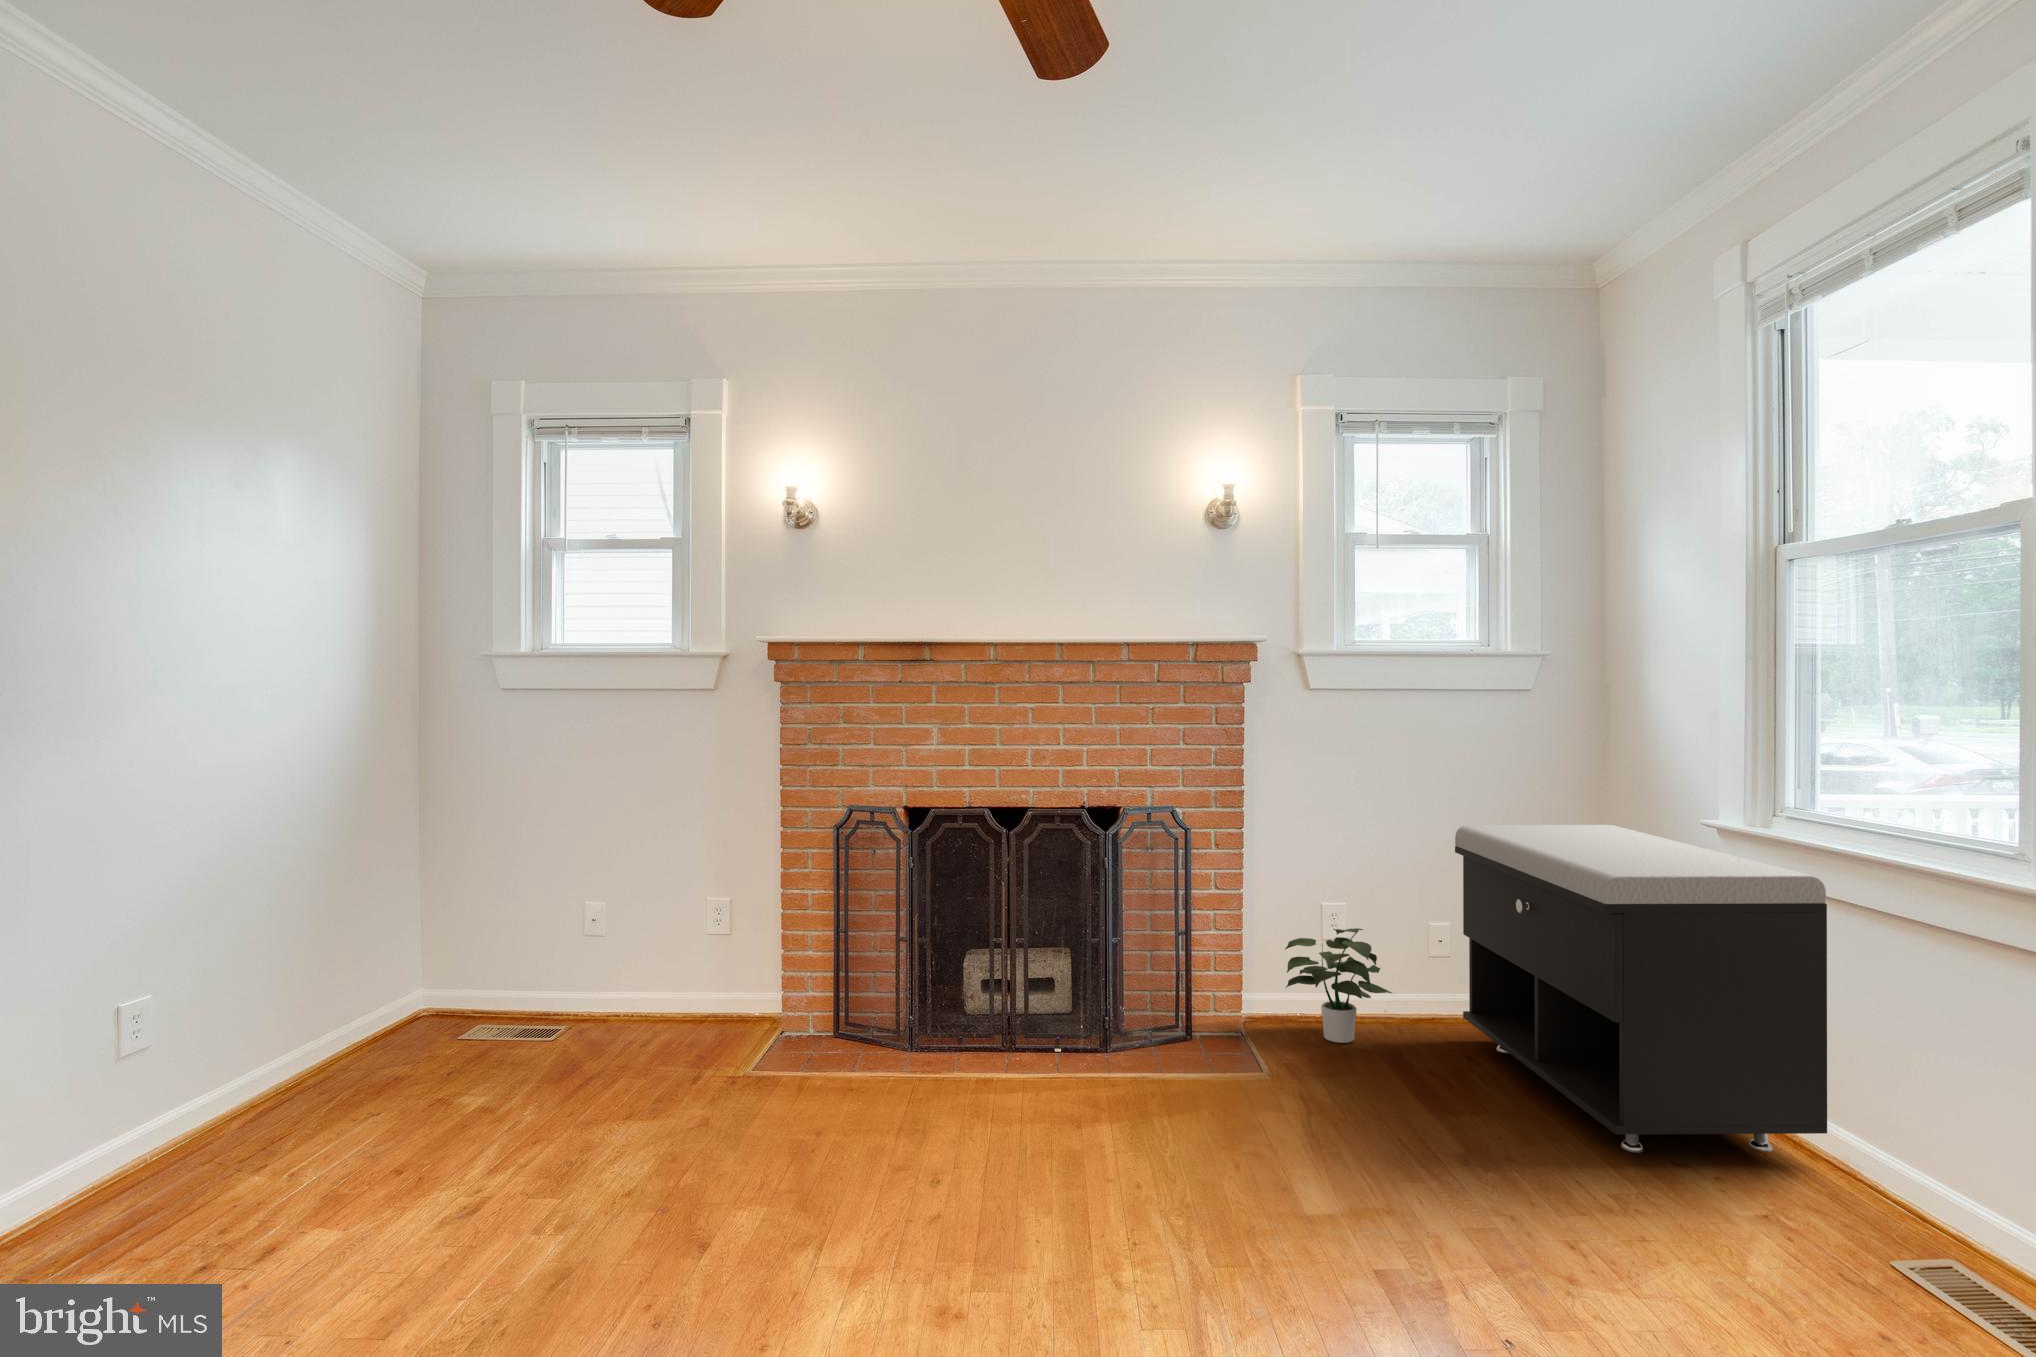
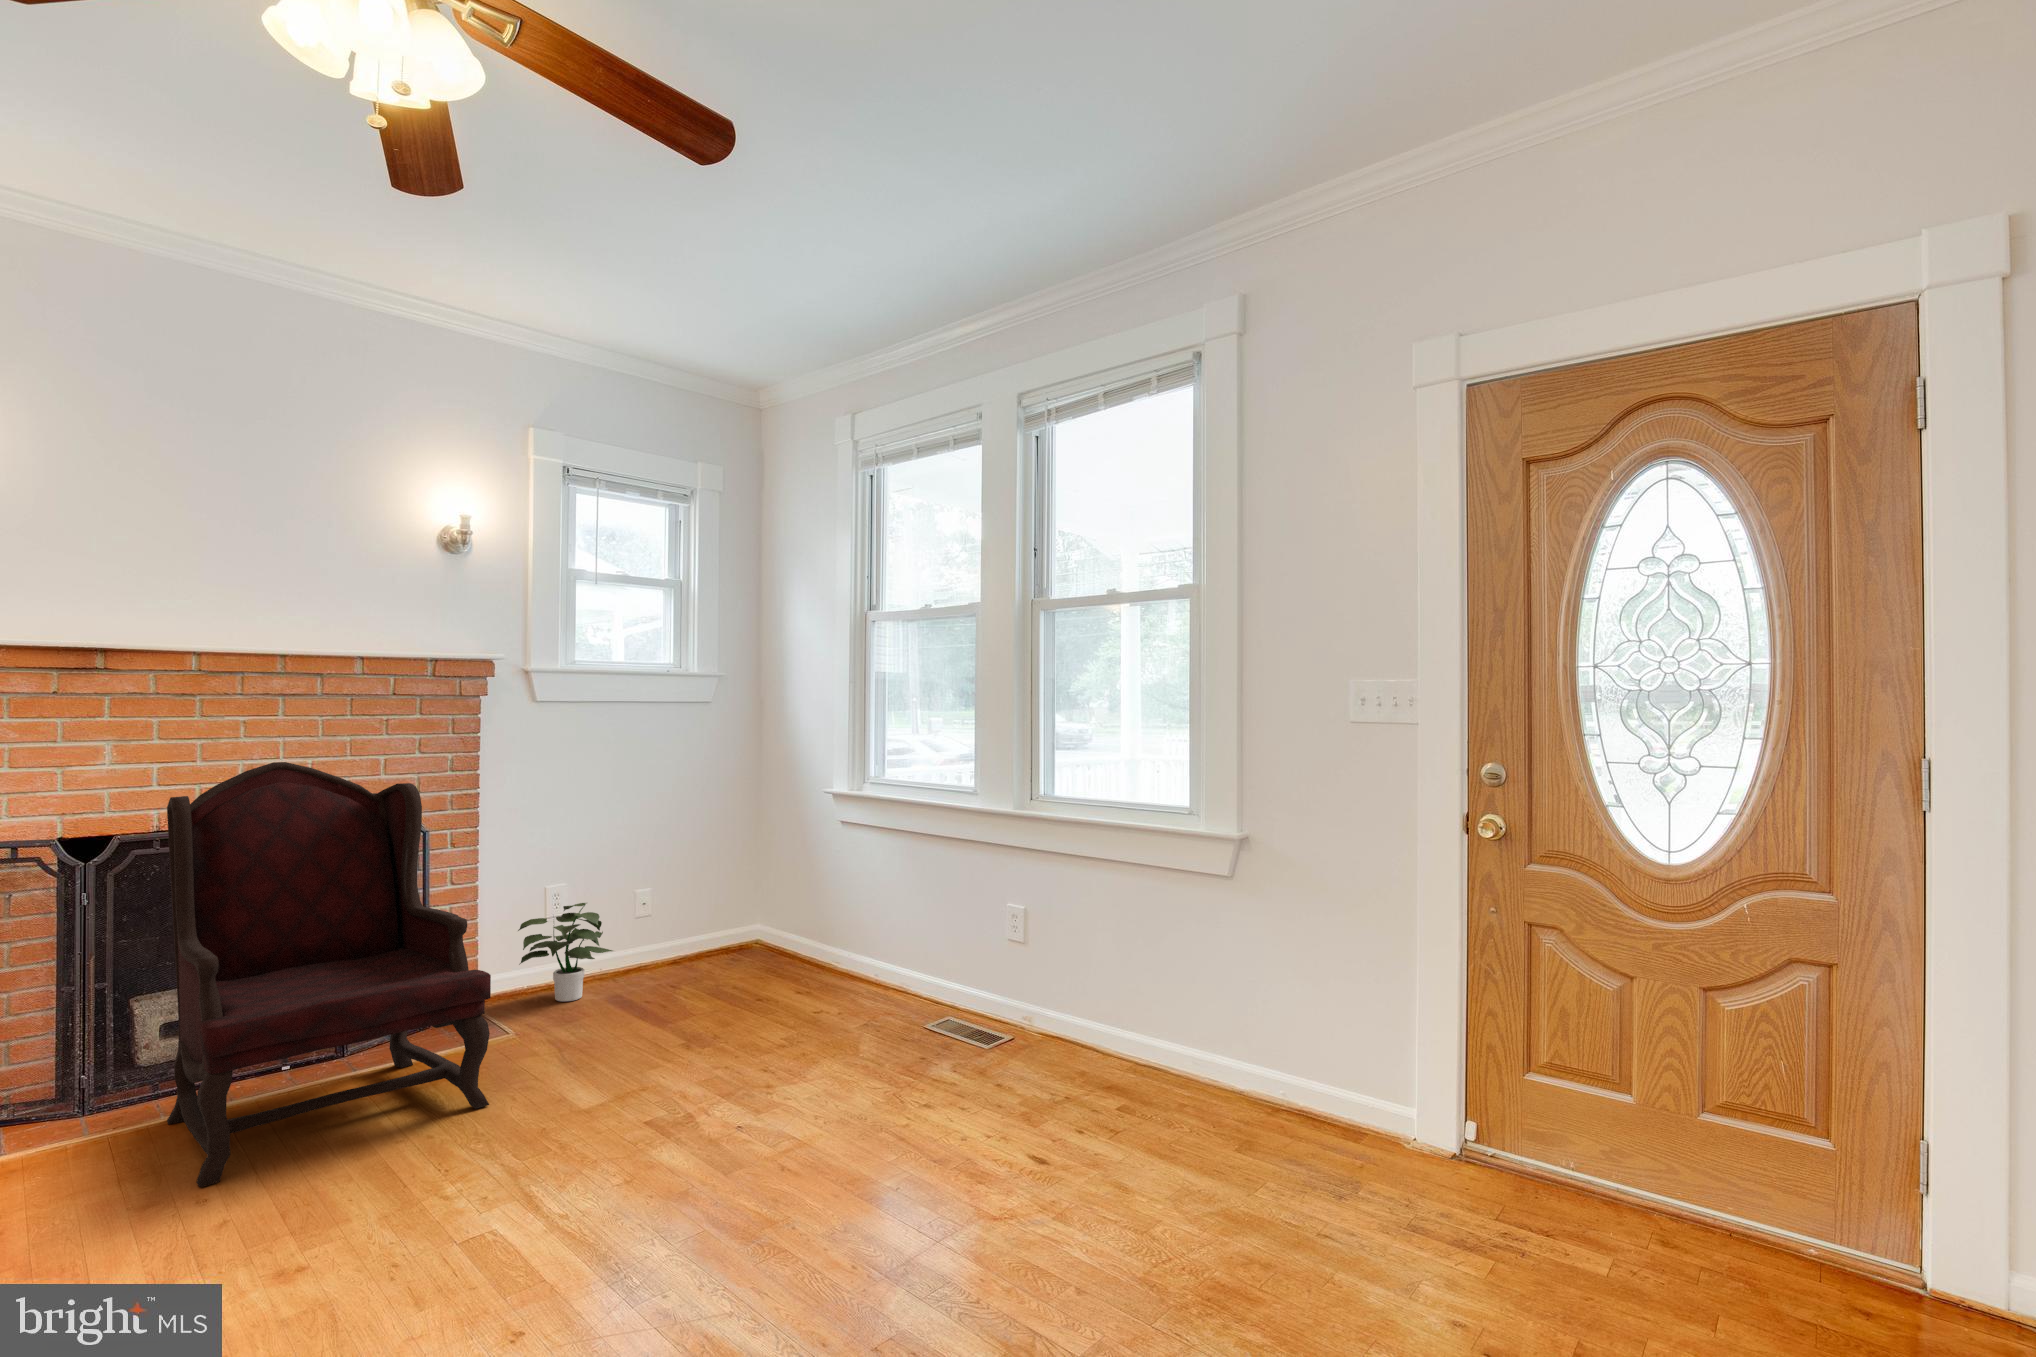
armchair: none [936,749,1202,1163] -> present [167,762,491,1187]
storage bench: present [1455,825,1827,1153] -> none [663,799,908,1017]

